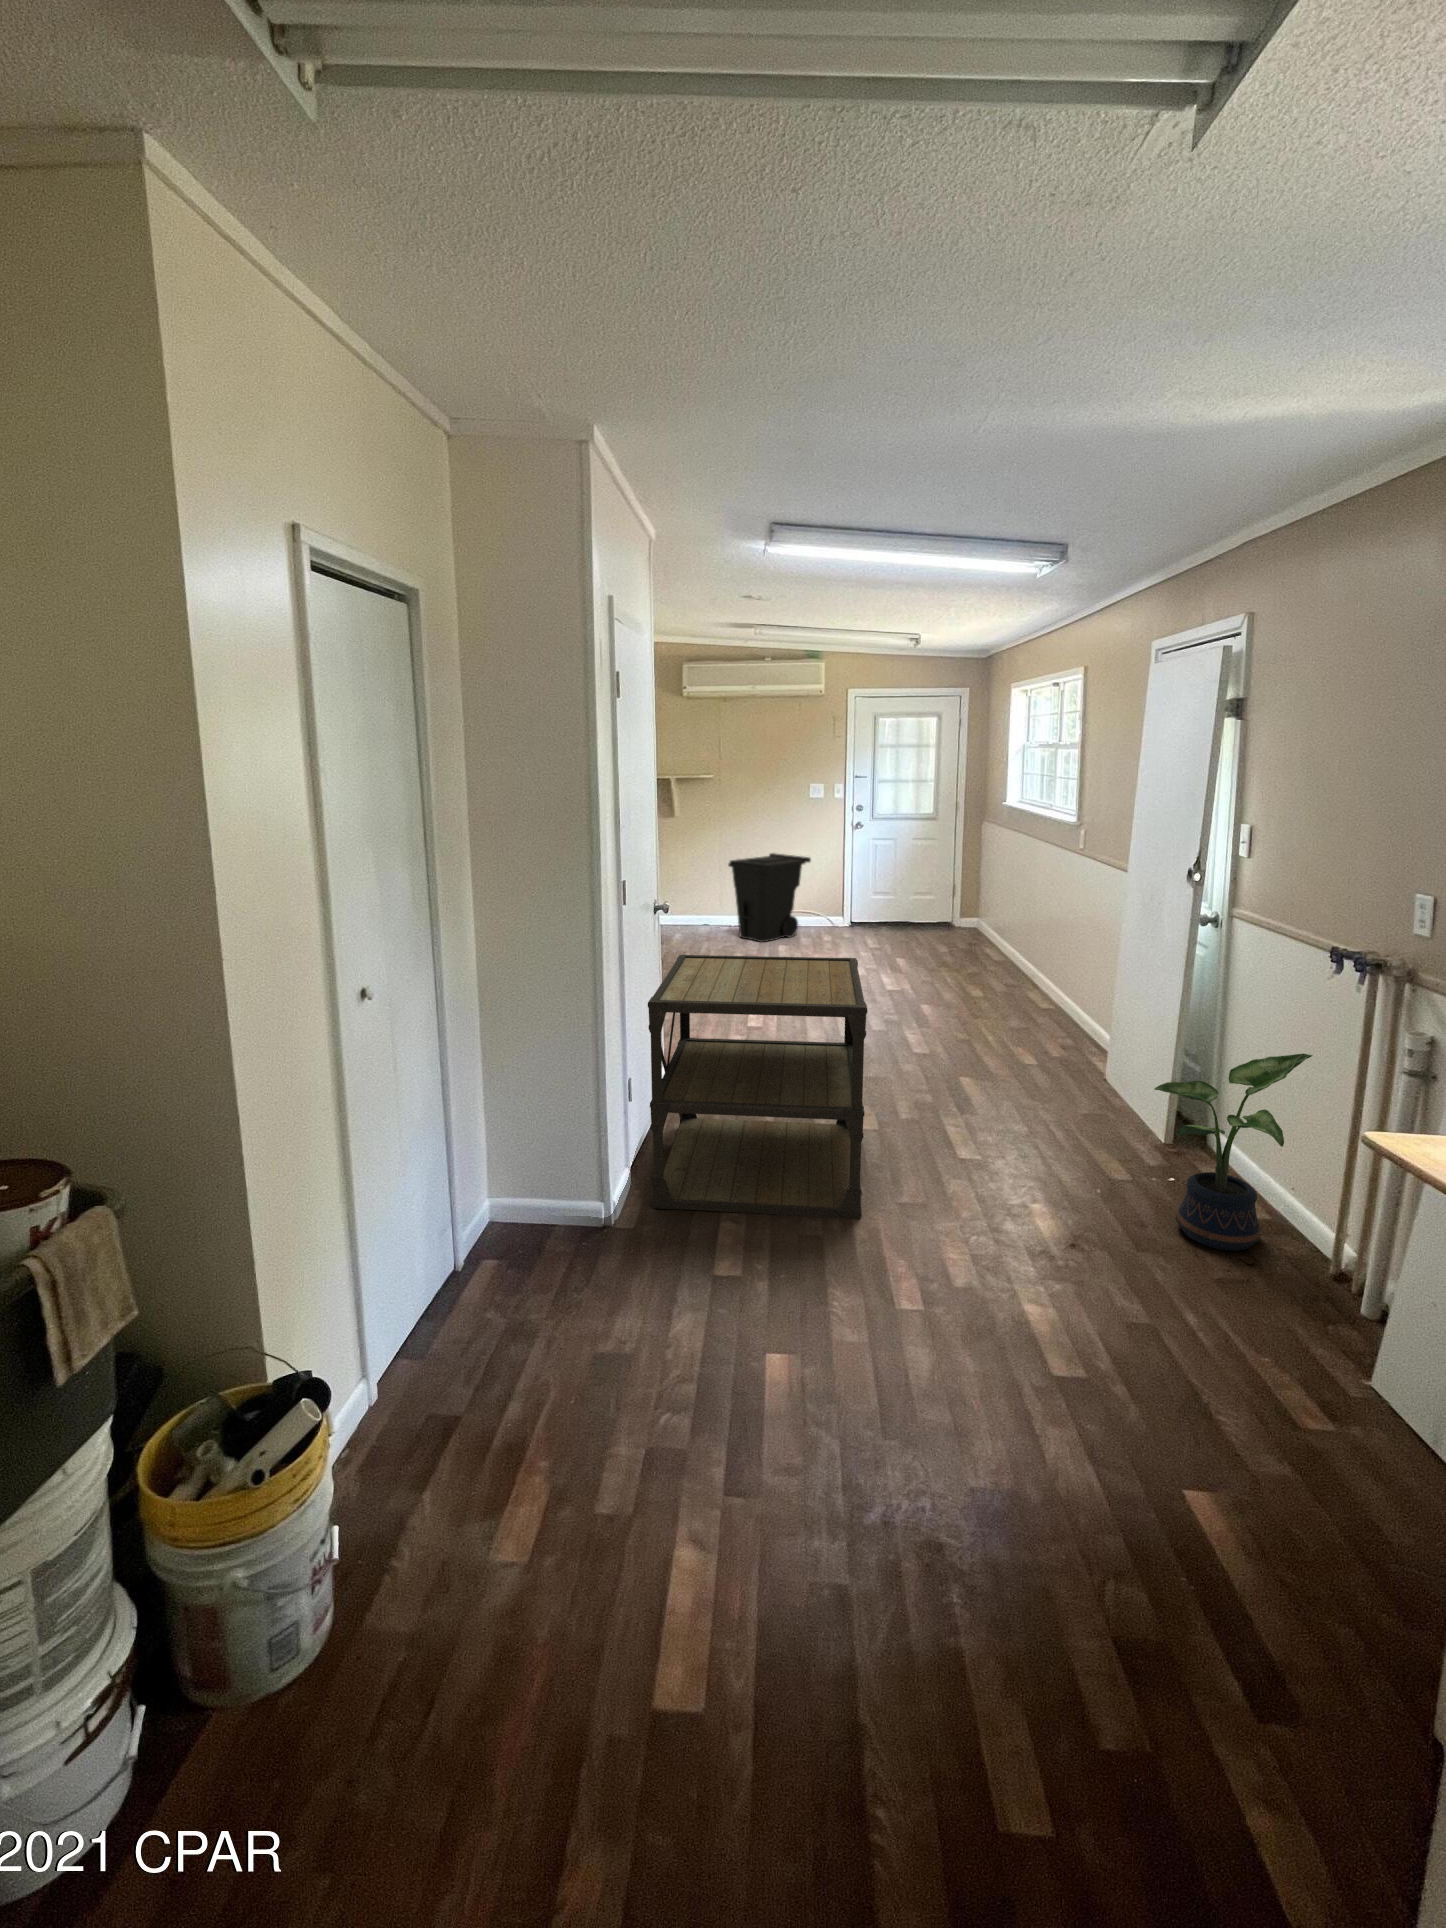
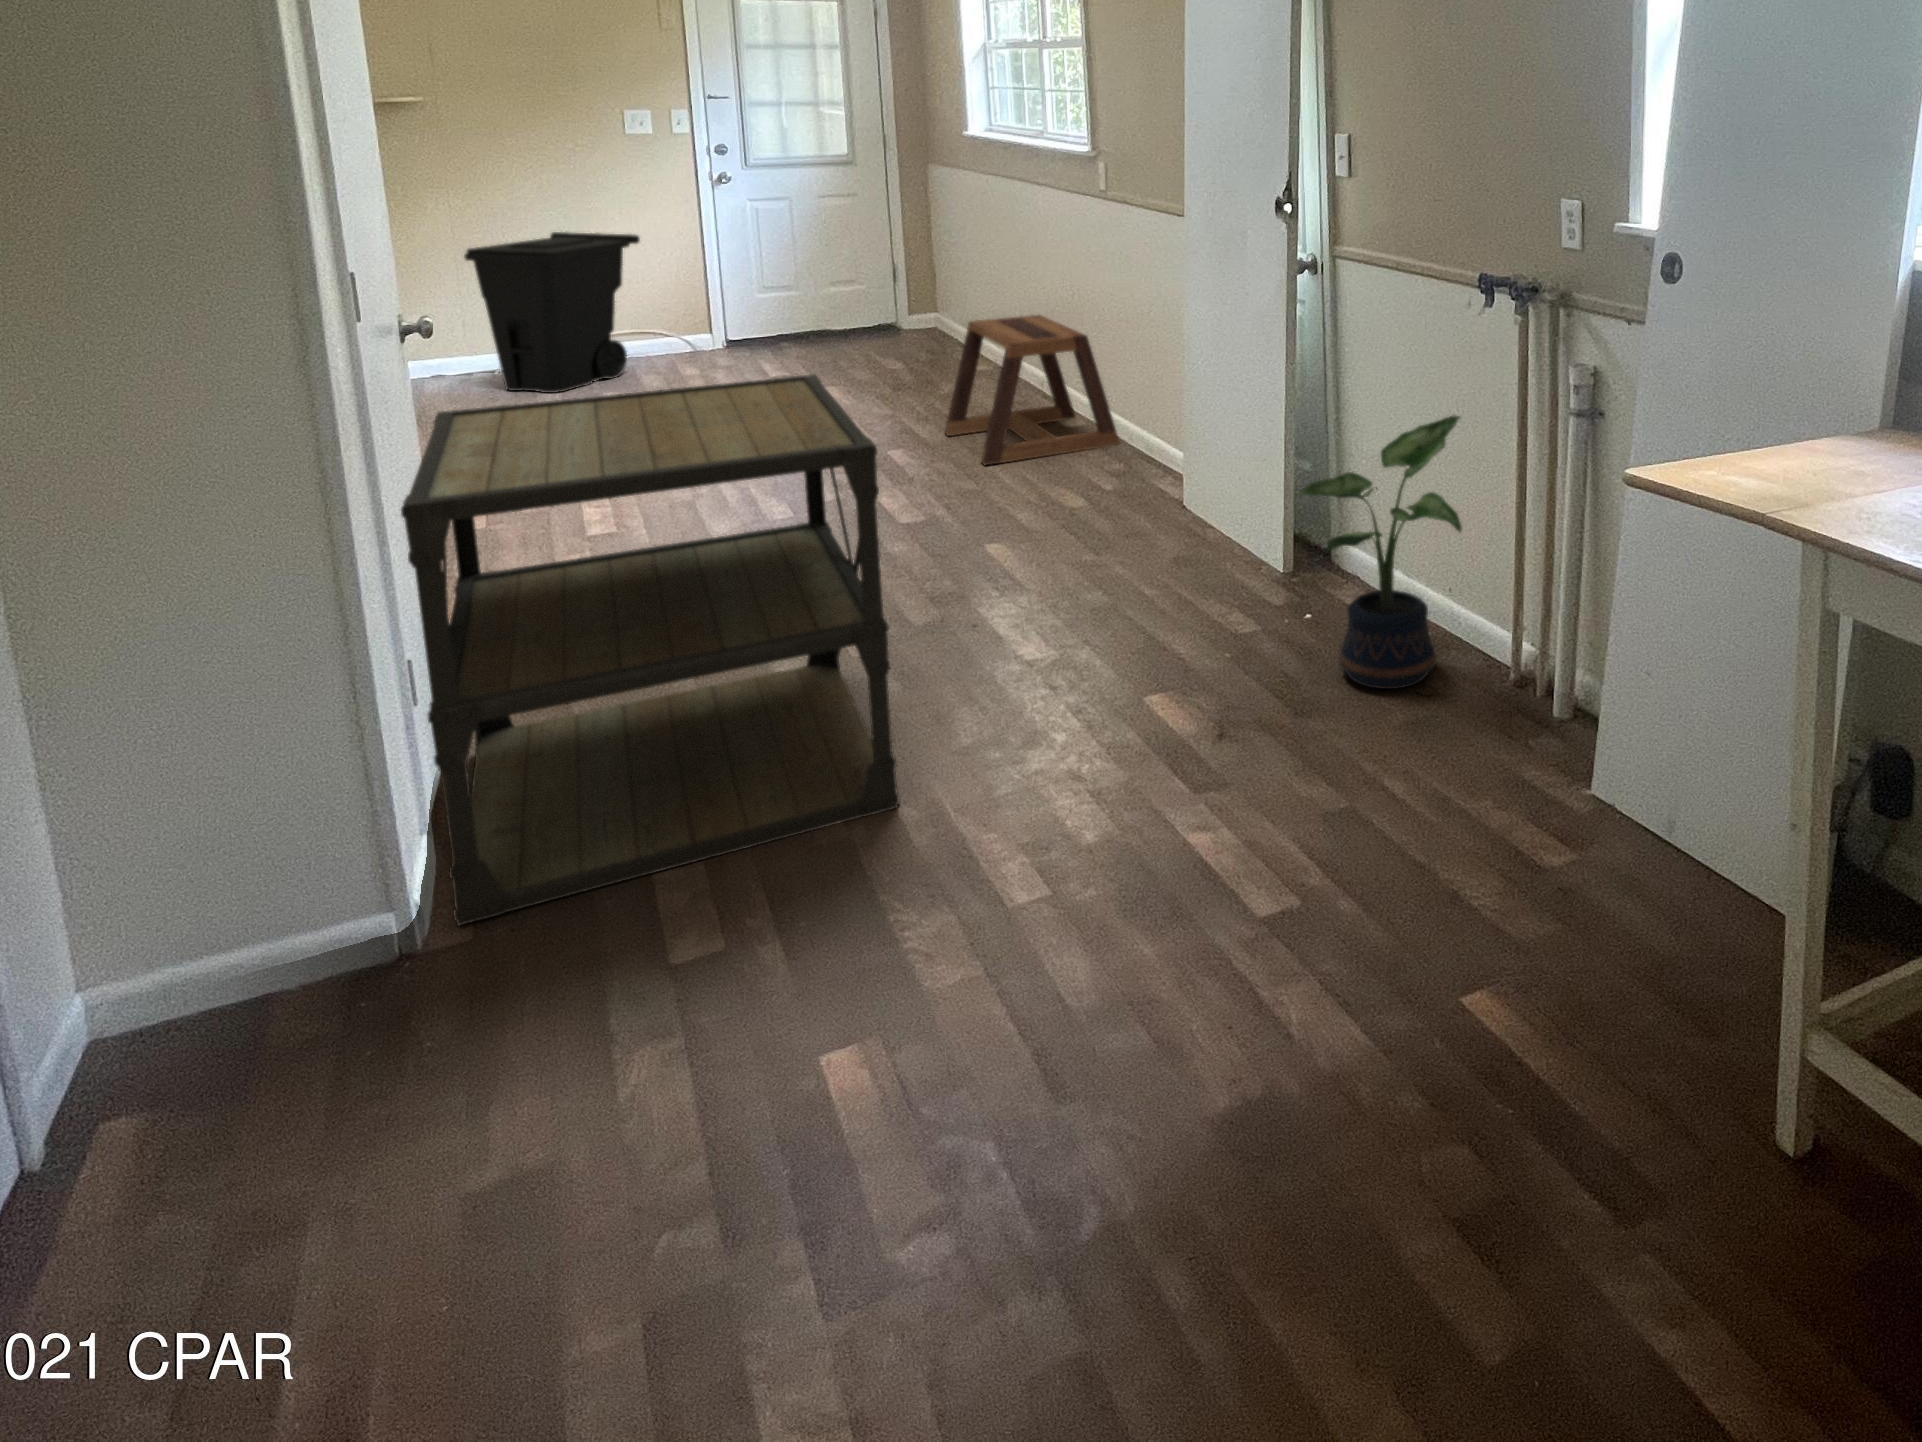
stool: none [957,929,1071,1026] -> present [945,315,1120,465]

